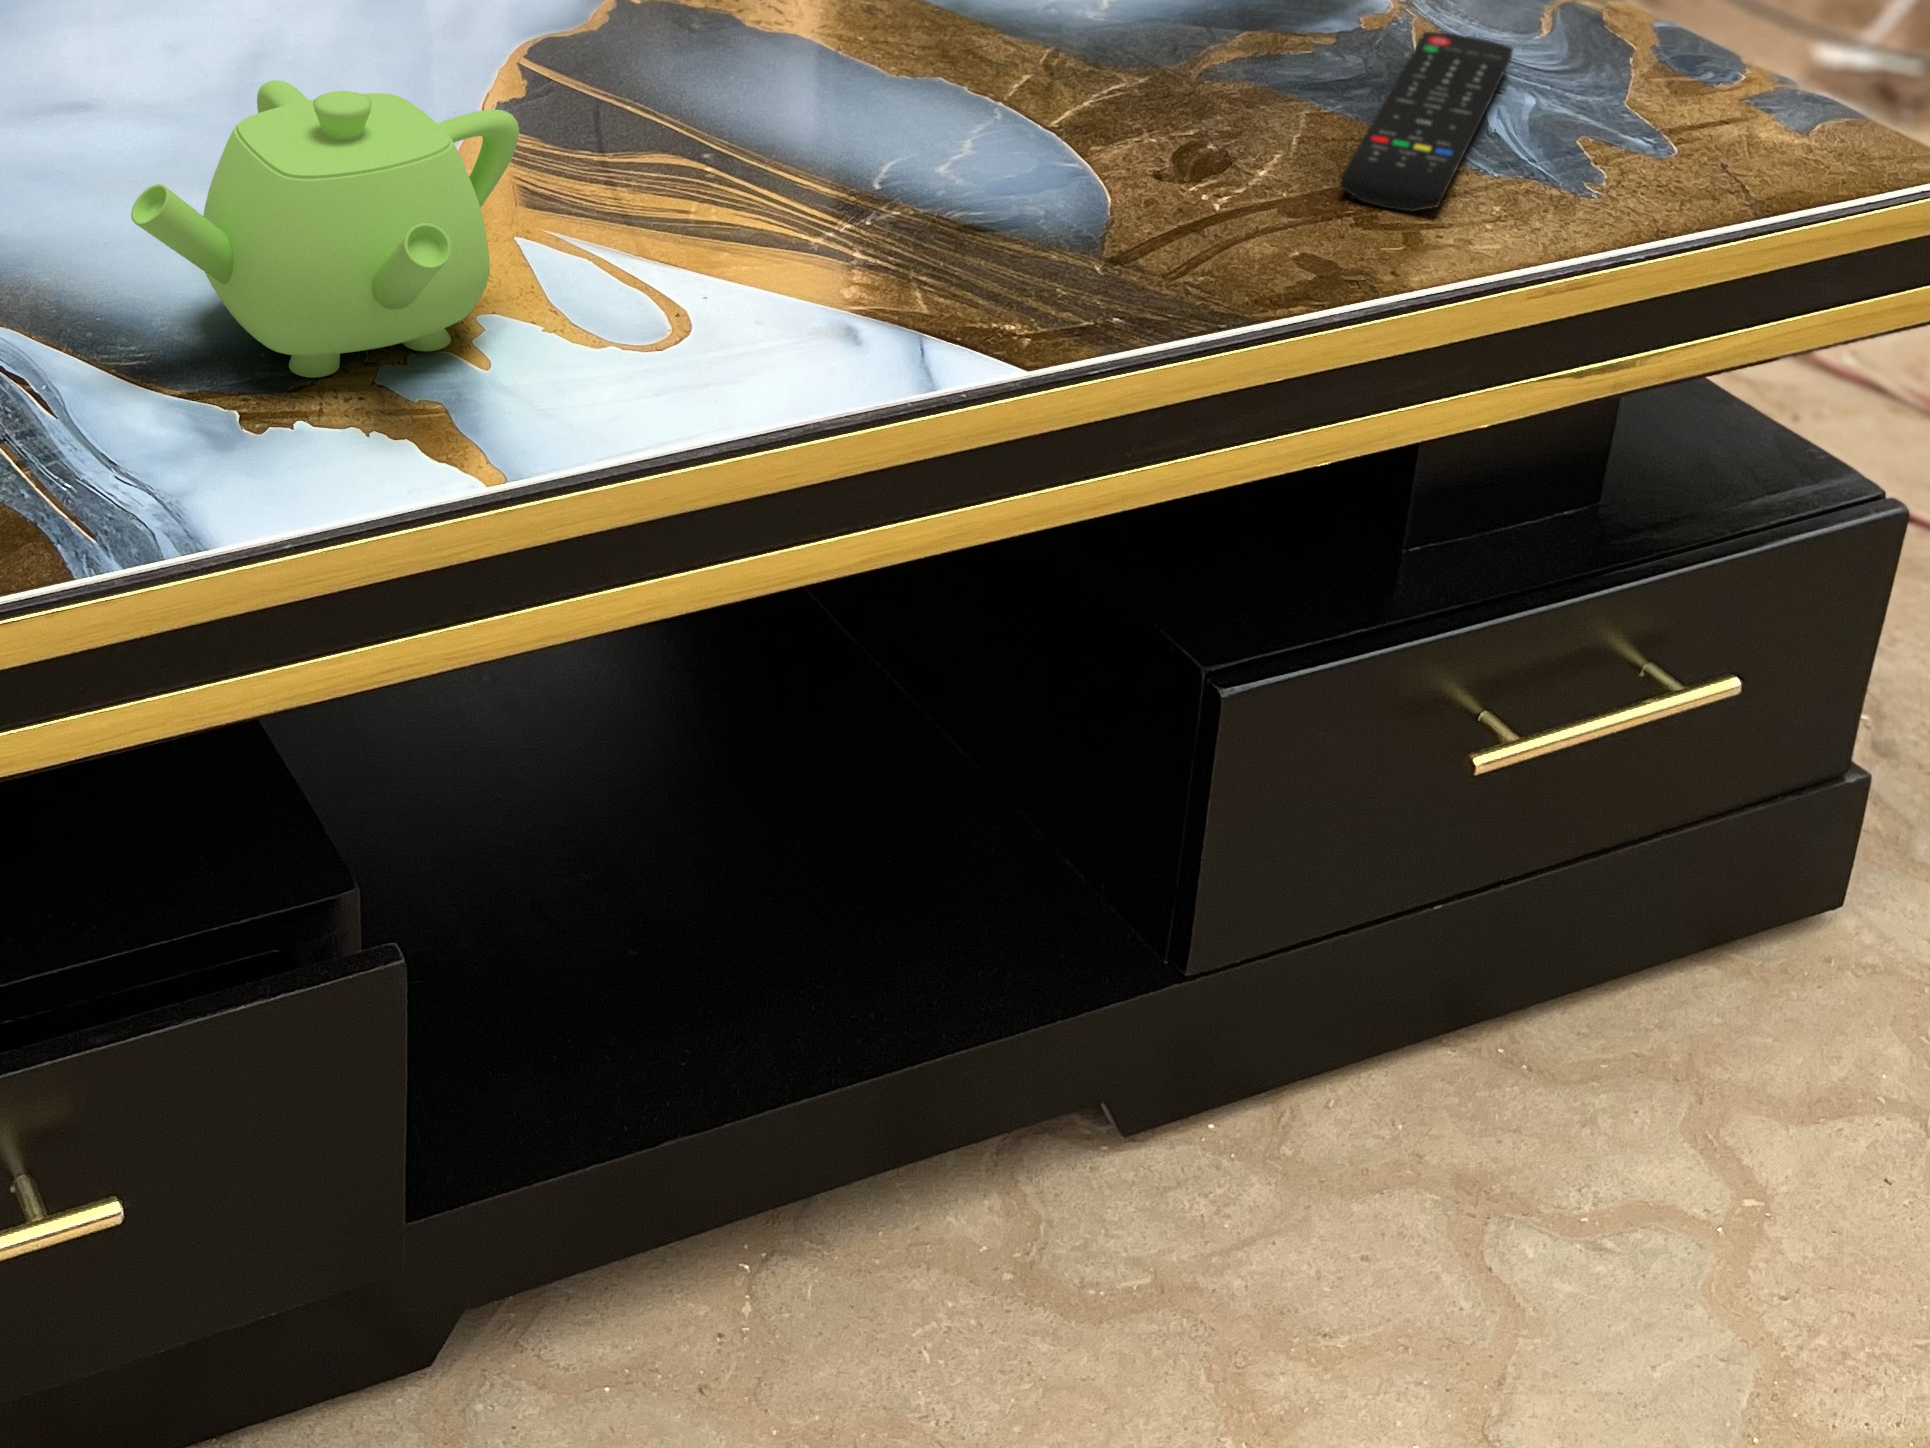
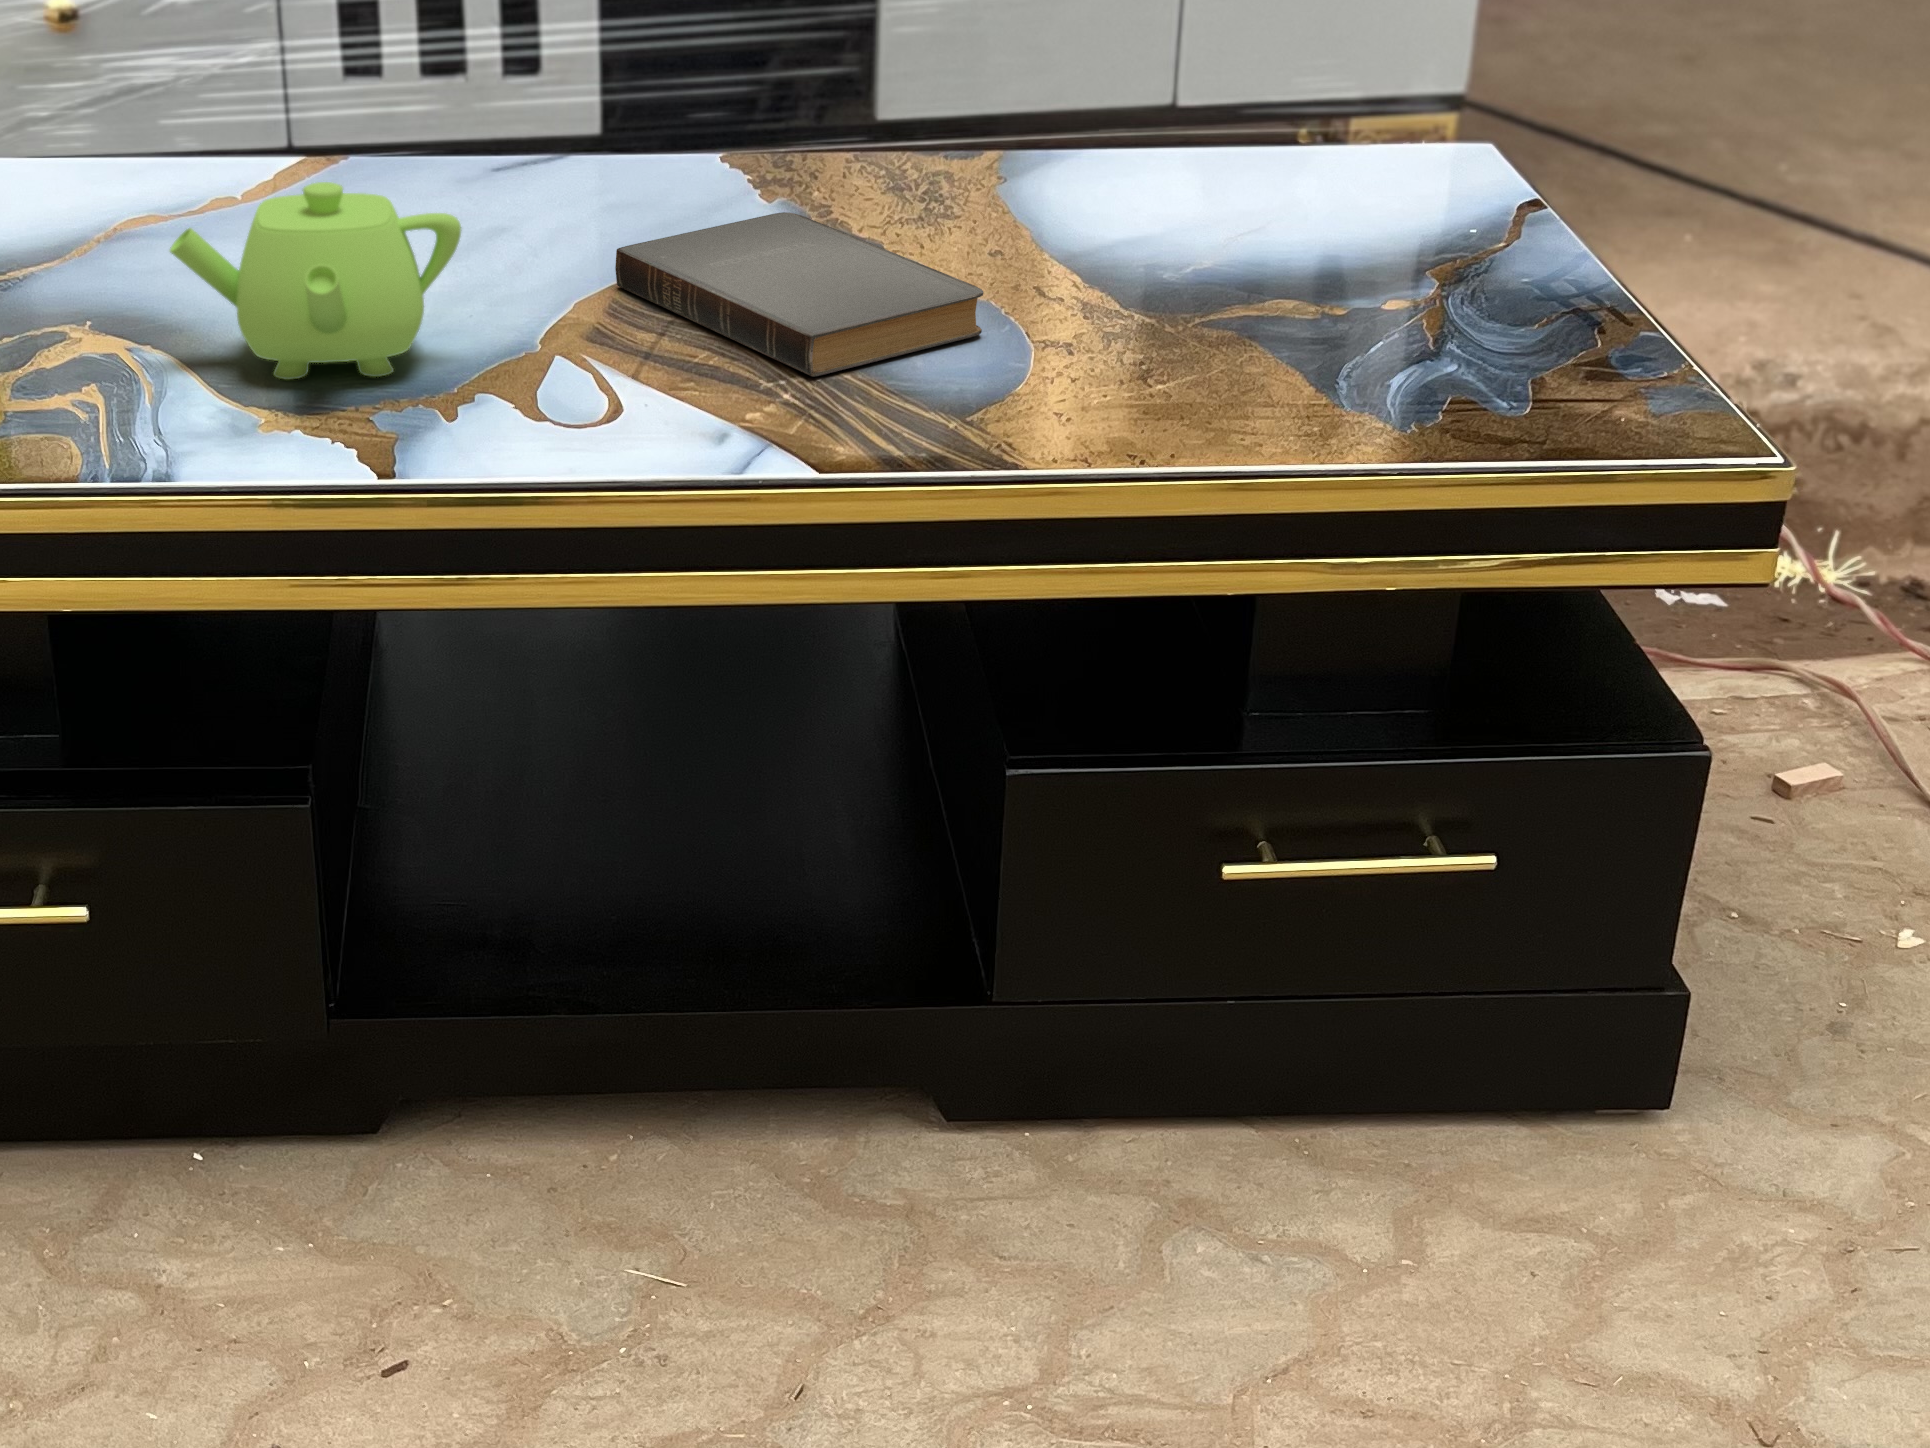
book: none [578,11,1088,251] -> present [615,212,984,376]
remote control: present [1340,32,1513,212] -> none [1142,293,1416,399]

